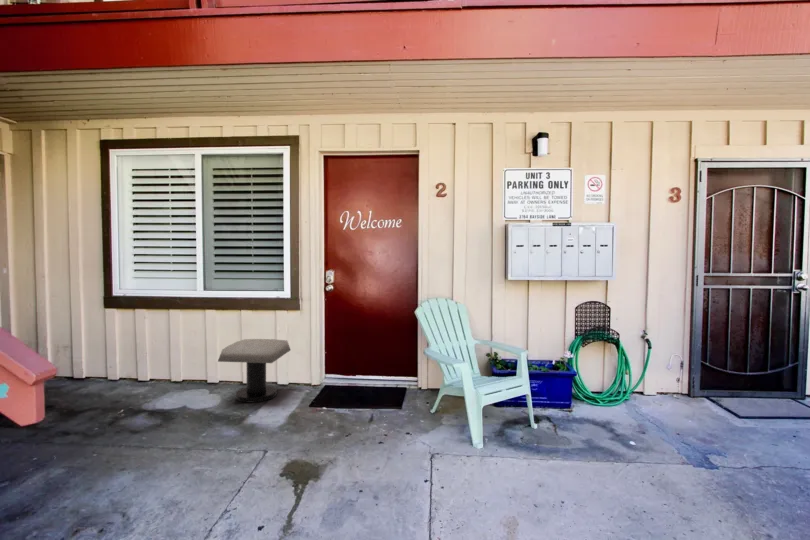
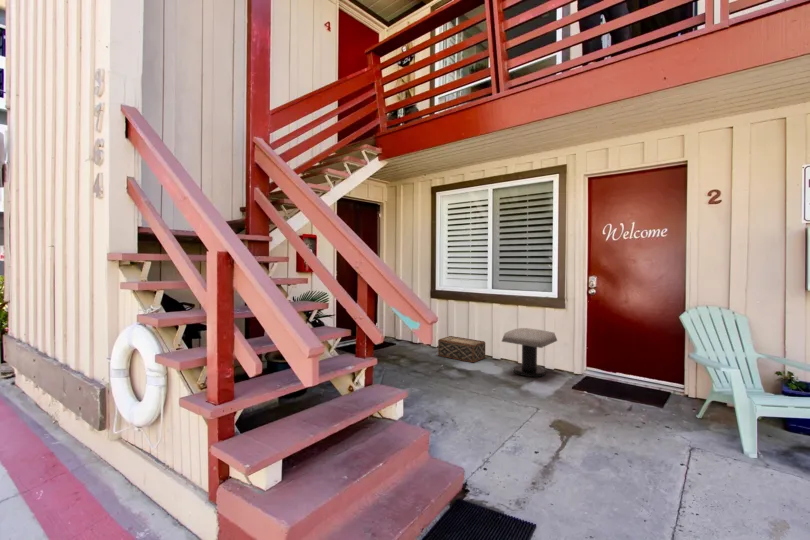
woven basket: none [117,361,195,396] -> present [438,336,485,362]

